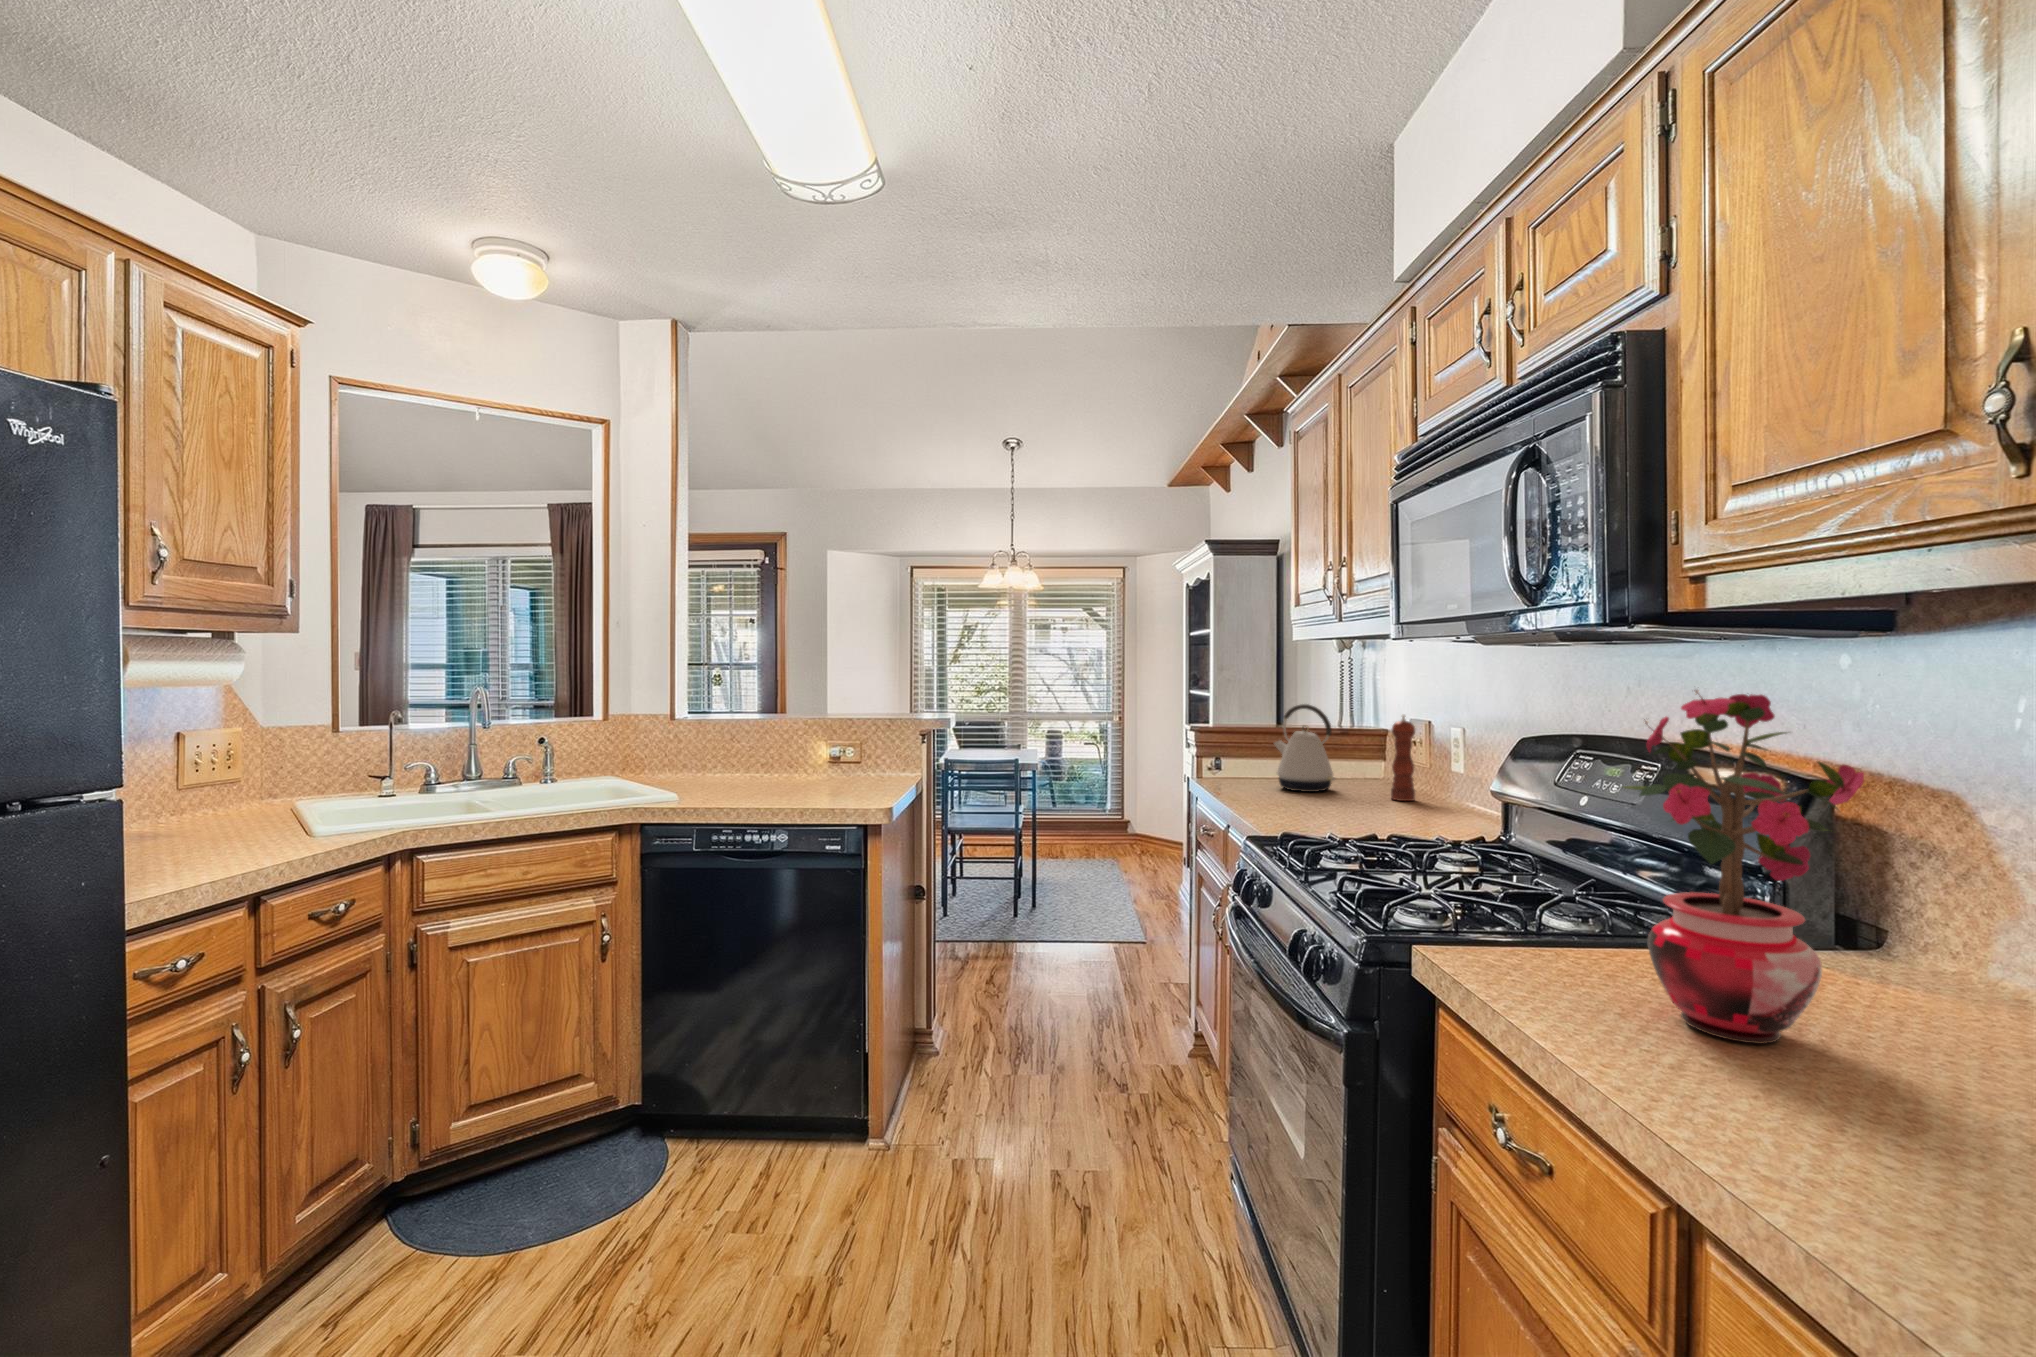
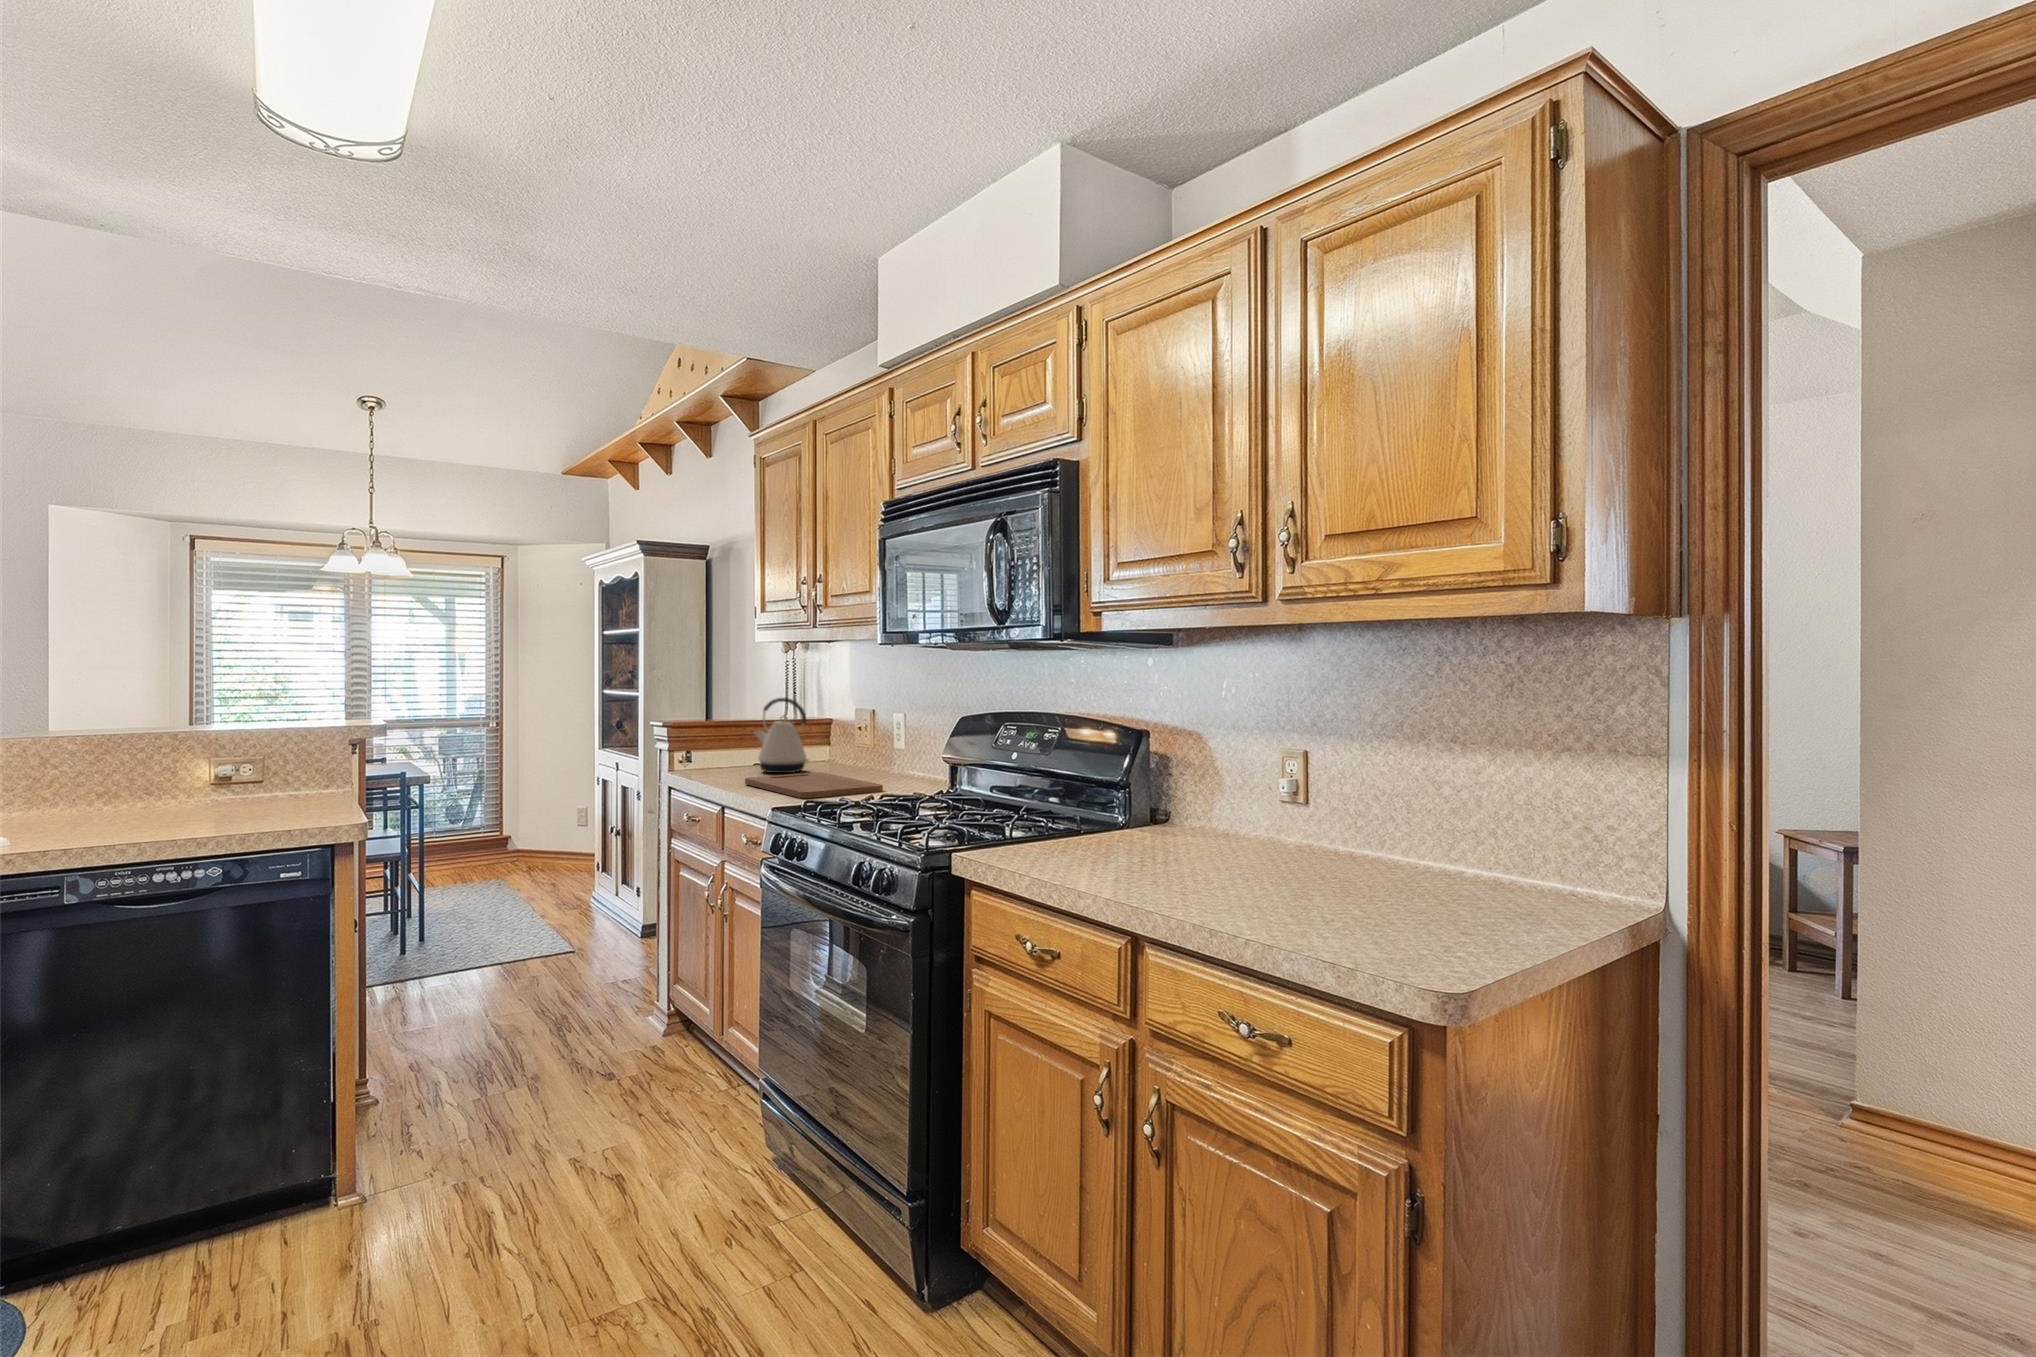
potted plant: present [1624,690,1869,1044] -> none [1071,677,1175,862]
pepper mill: present [1391,715,1415,801] -> none [856,705,874,774]
cutting board: none [1245,795,1402,829] -> present [745,772,883,798]

